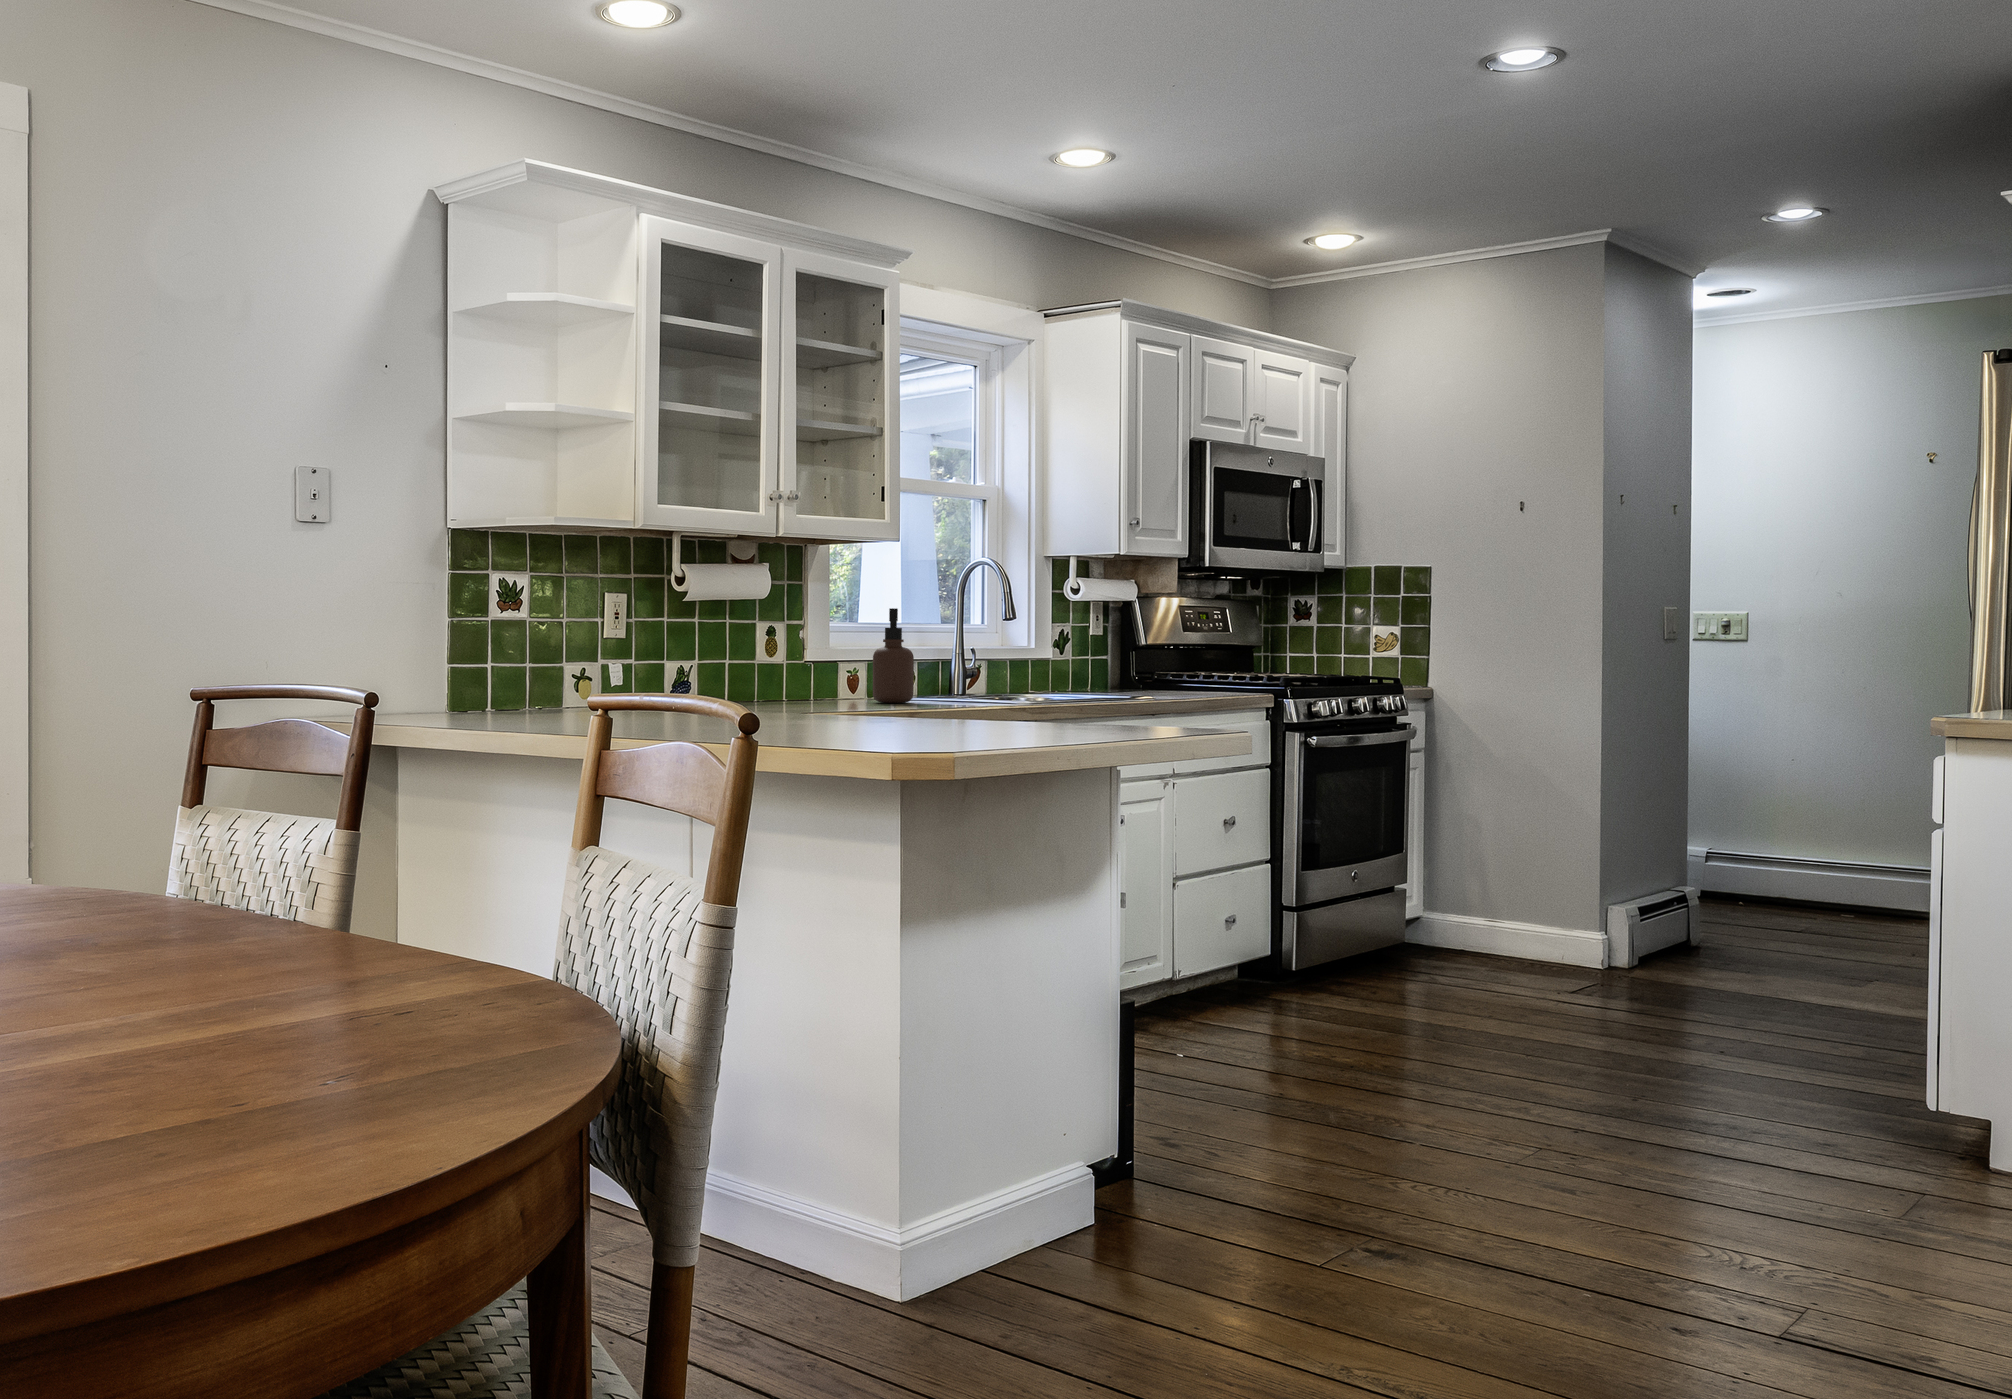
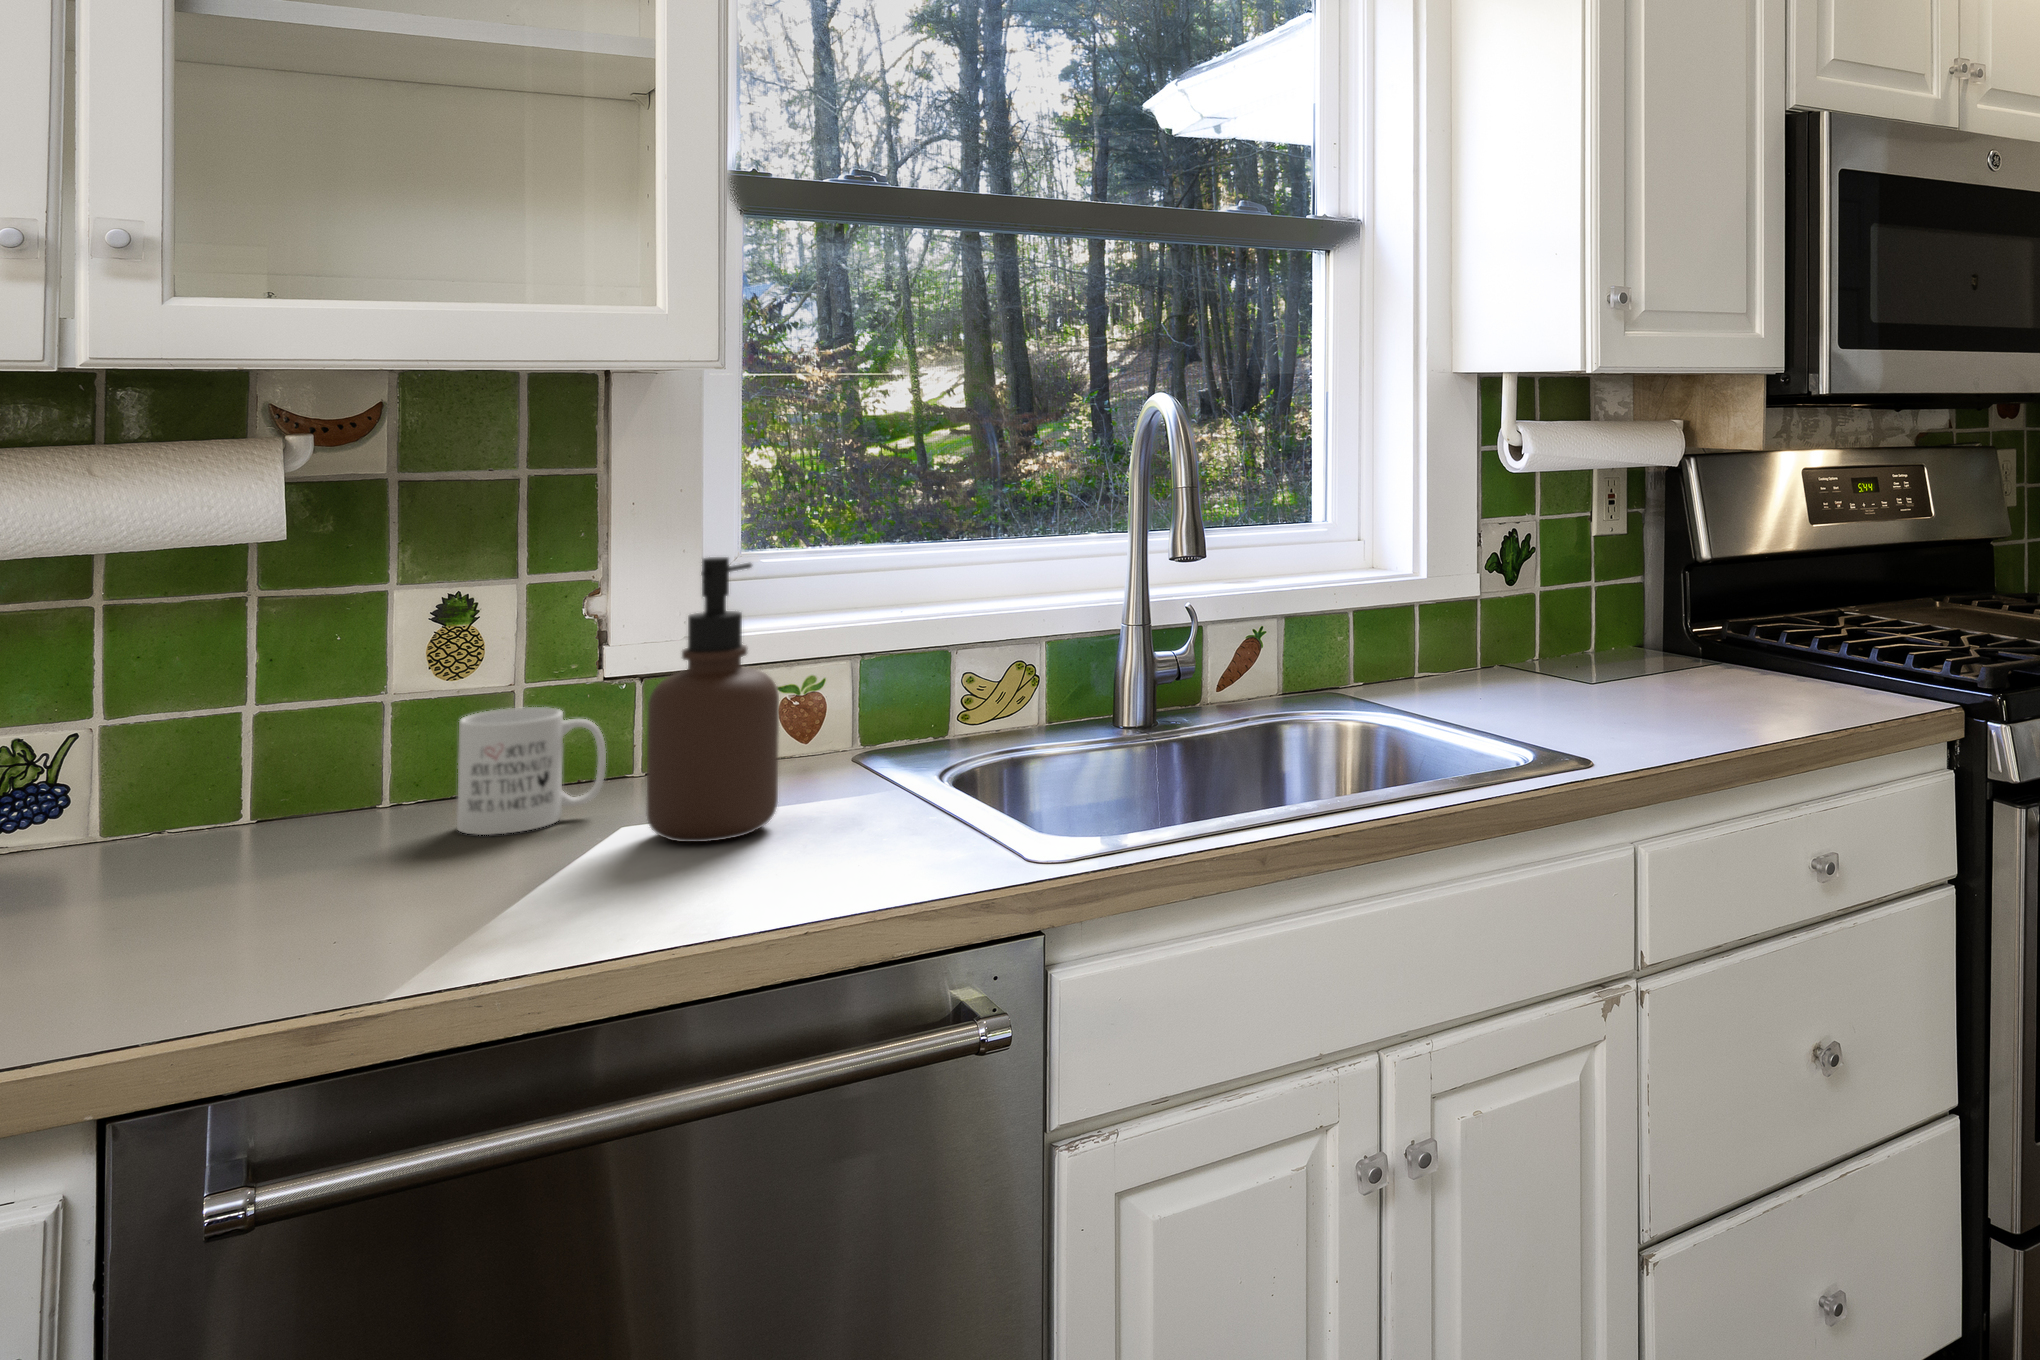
mug: none [799,664,839,702] -> present [457,707,606,835]

